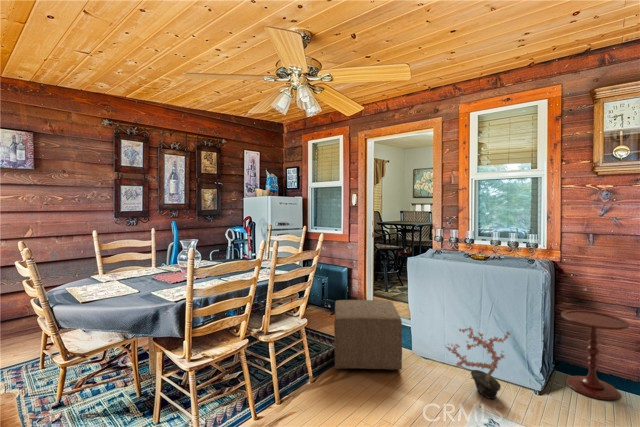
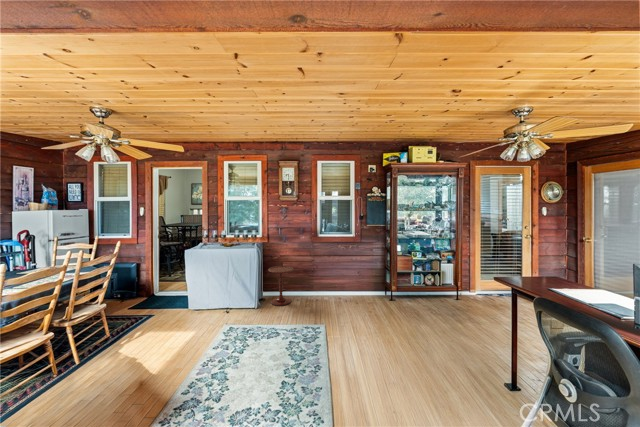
ottoman: present [334,300,402,371] -> none [129,280,183,333]
potted plant: present [446,327,510,399] -> none [208,282,245,320]

